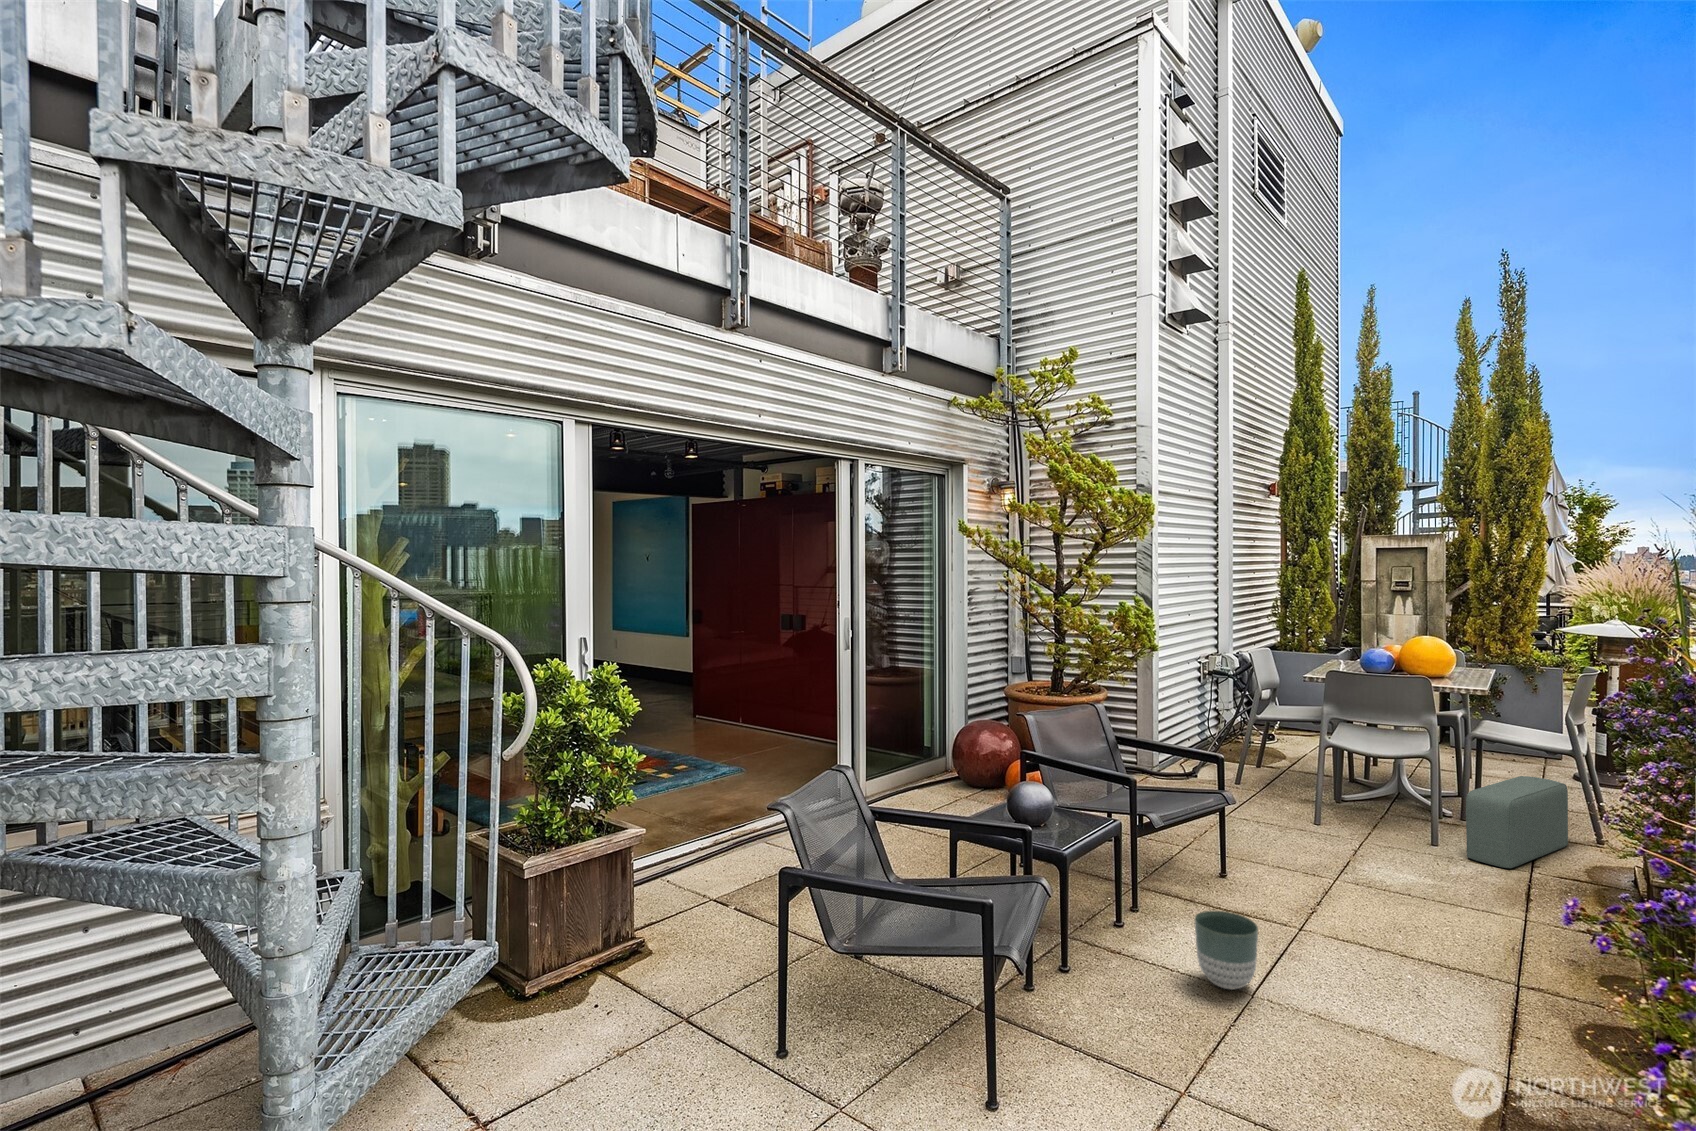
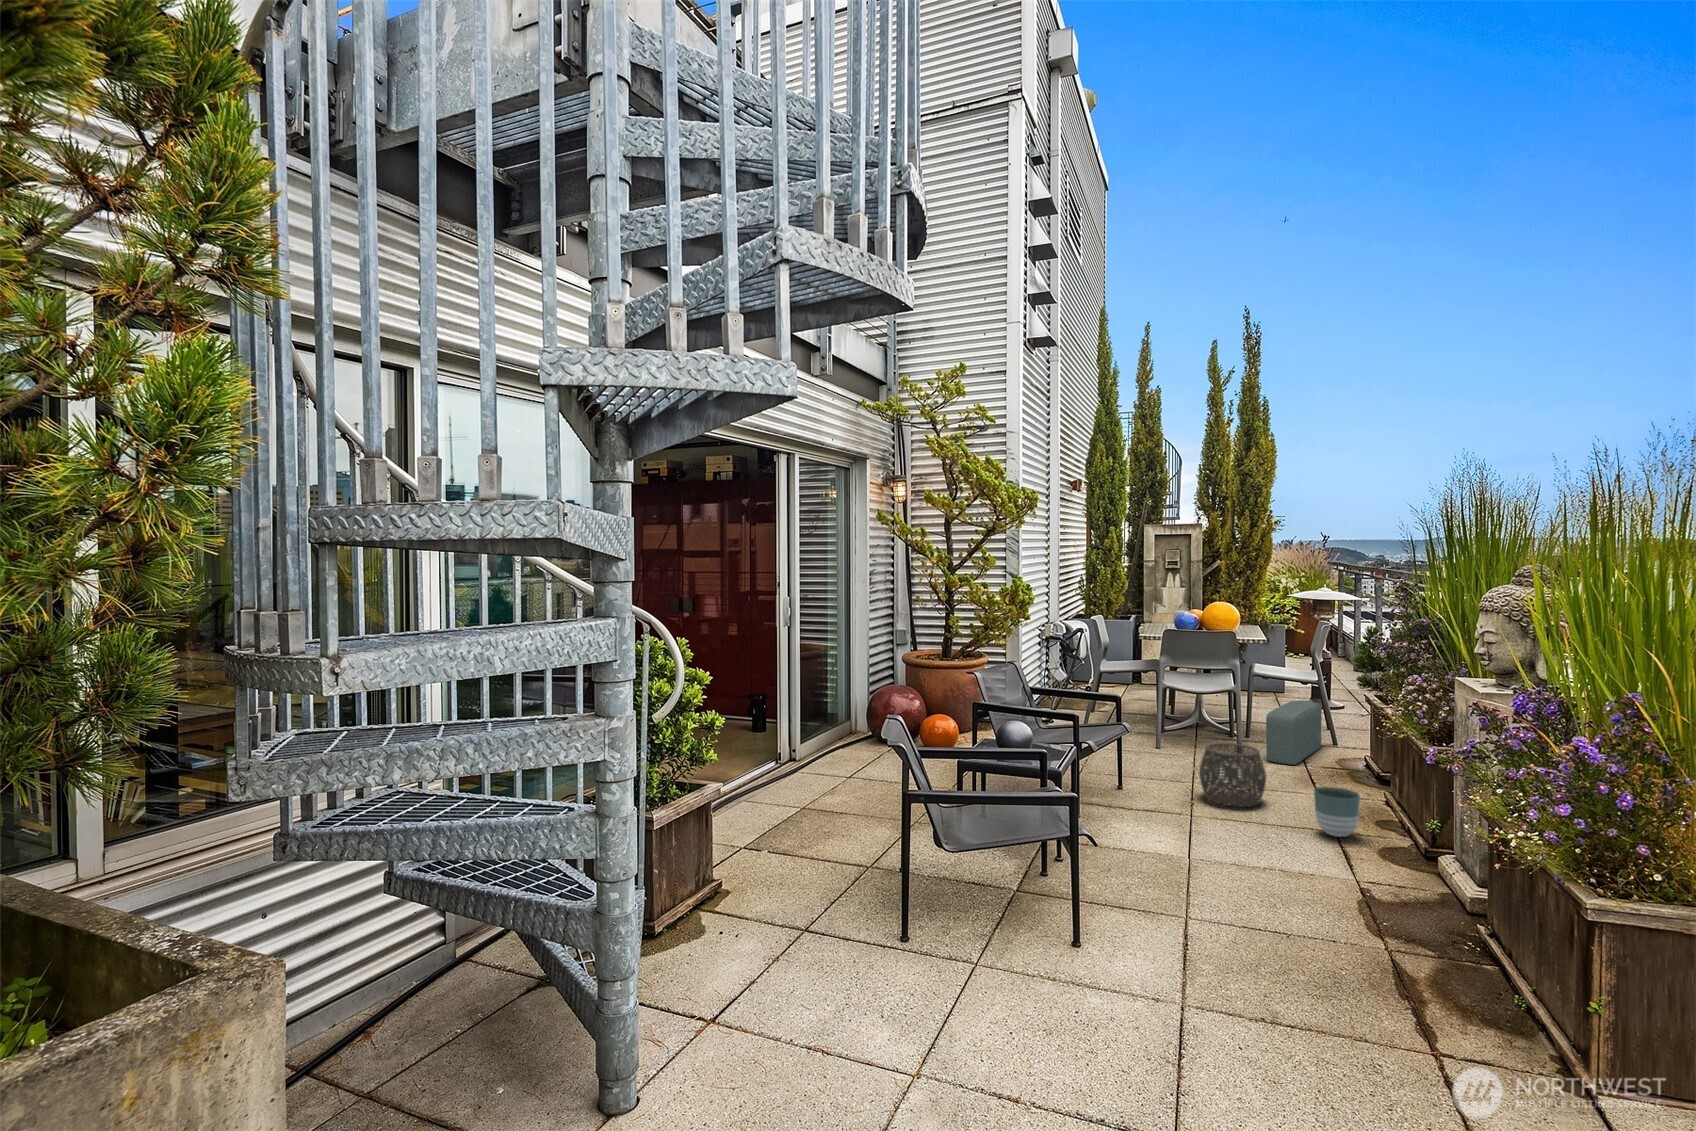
woven basket: none [1329,830,1431,927] -> present [1199,743,1266,807]
planter: present [1195,911,1258,990] -> present [1314,787,1360,837]

